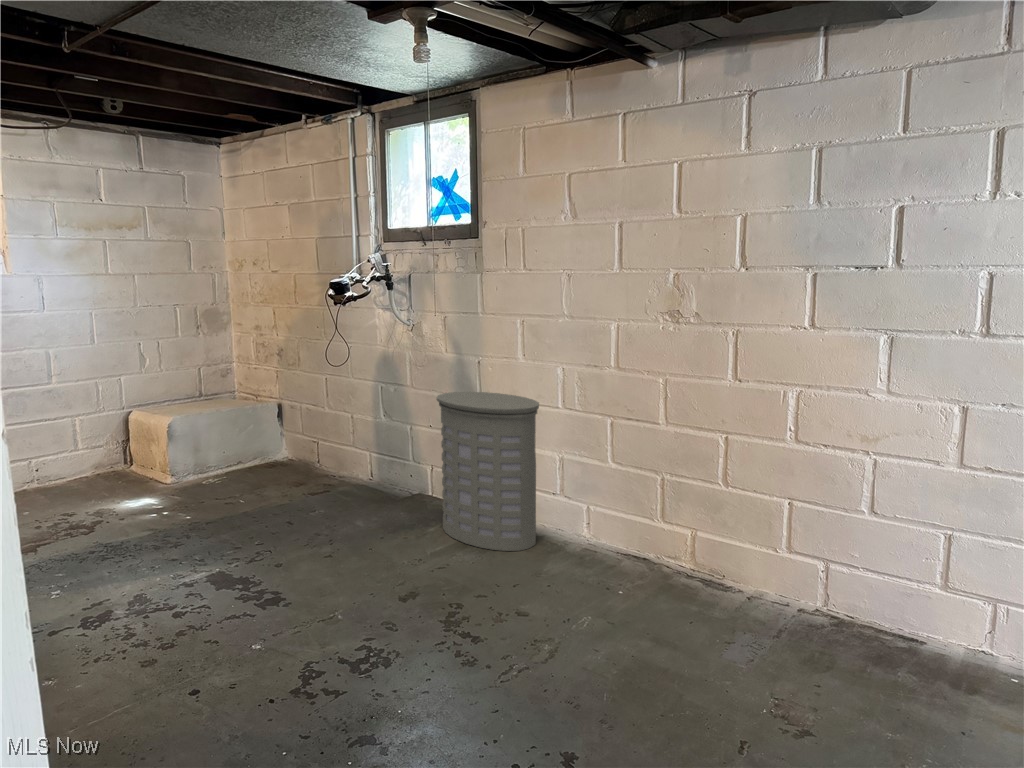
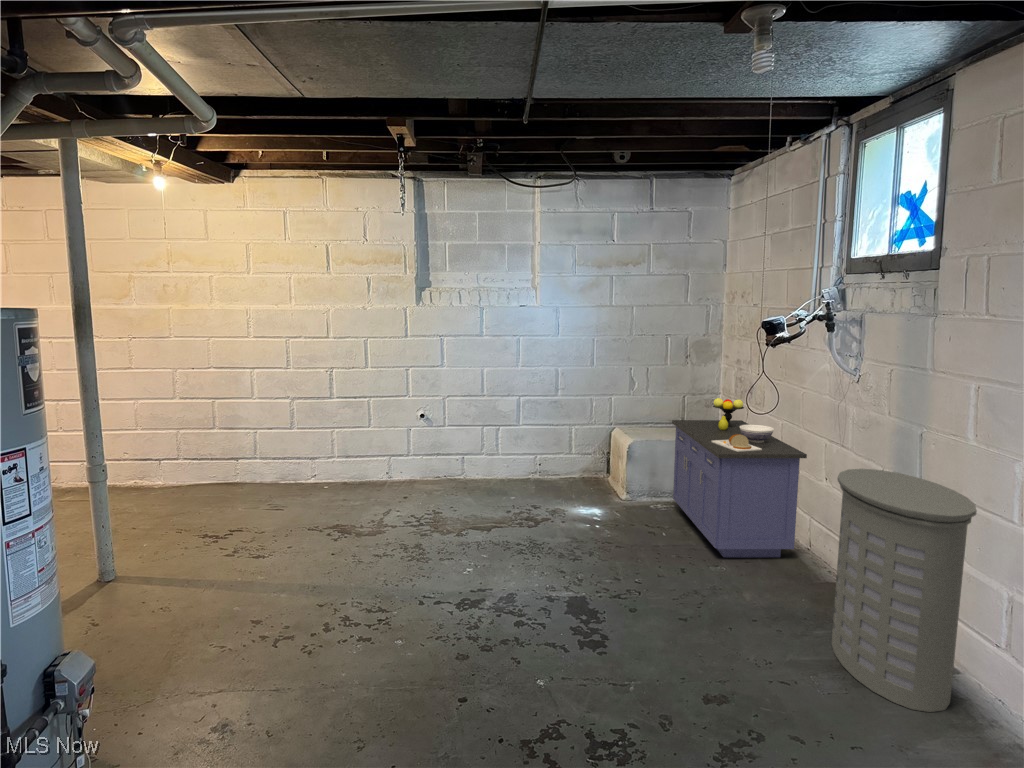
storage cabinet: none [218,361,372,504] -> present [672,398,807,557]

